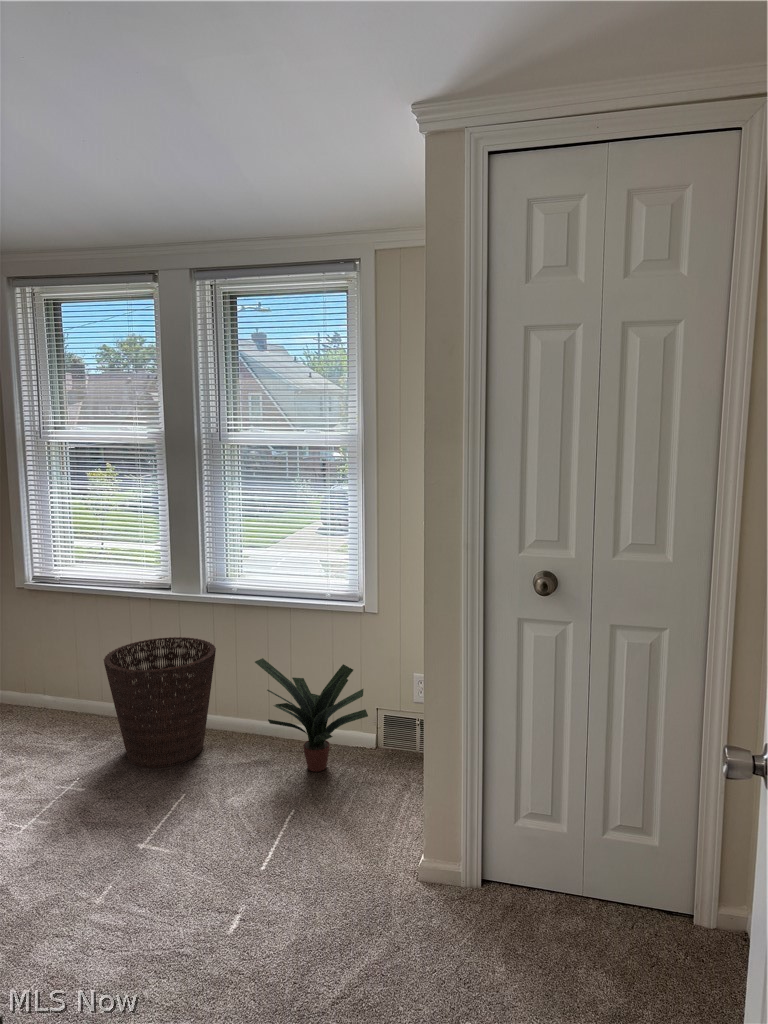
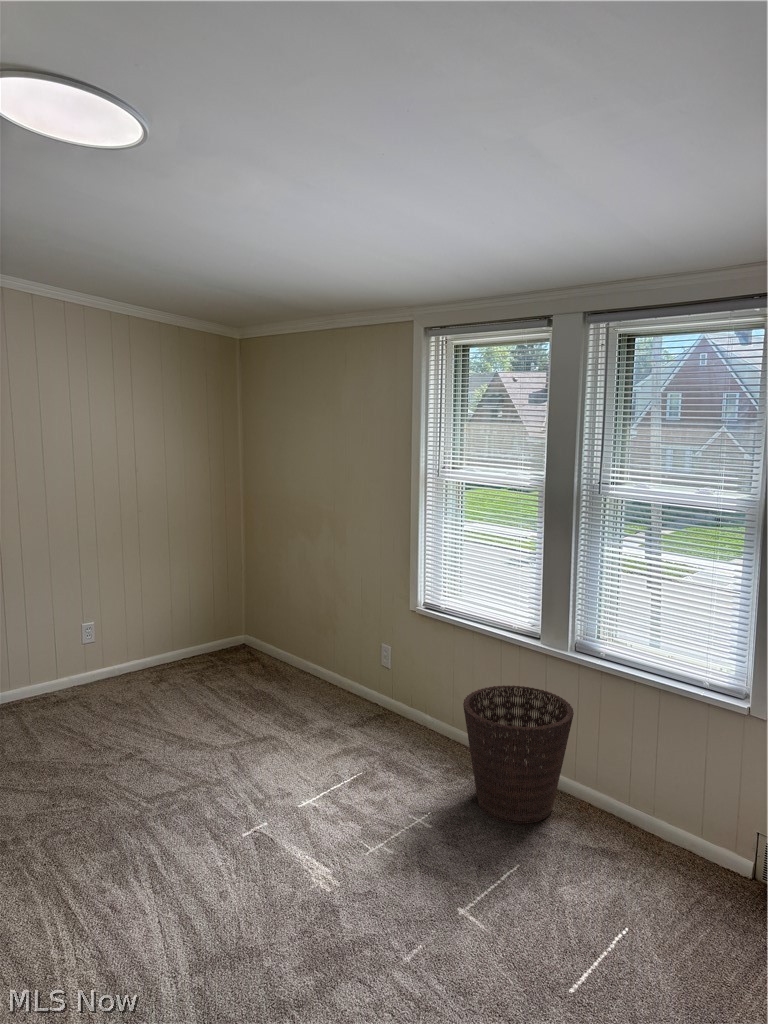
potted plant: present [255,658,368,772] -> none [608,740,741,890]

